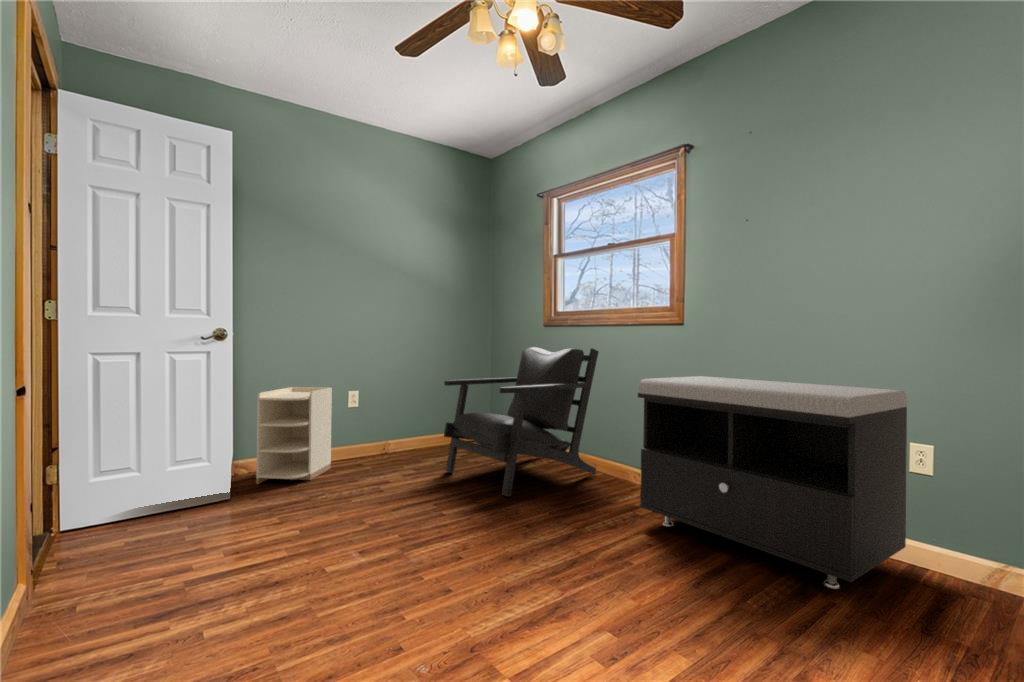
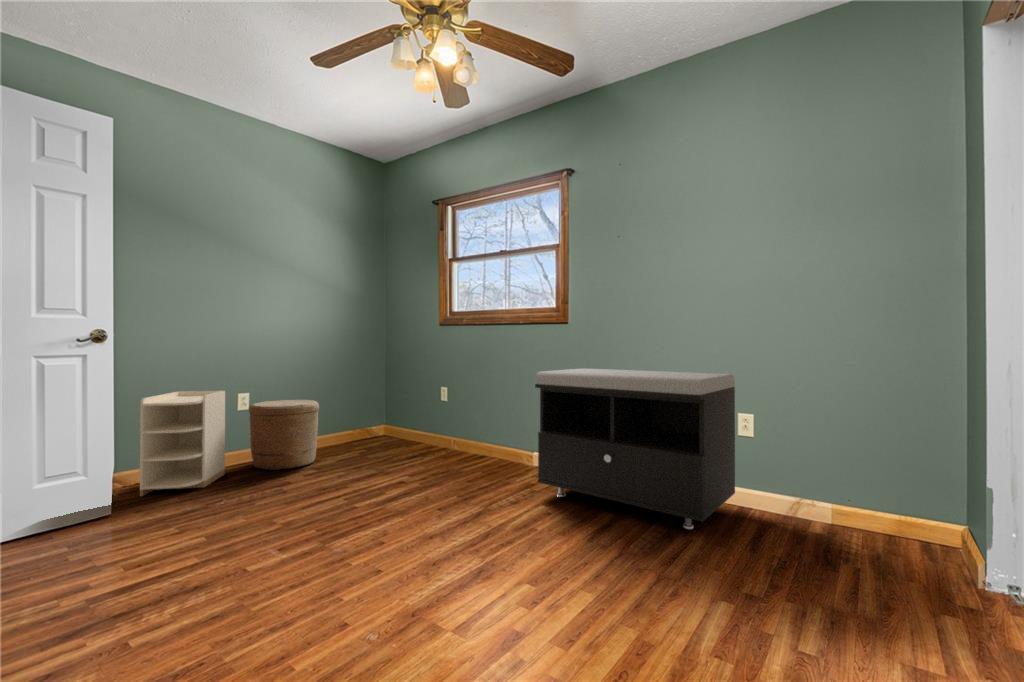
armchair: present [444,347,599,496] -> none [349,347,495,485]
woven basket: none [353,399,418,468] -> present [249,400,319,470]

